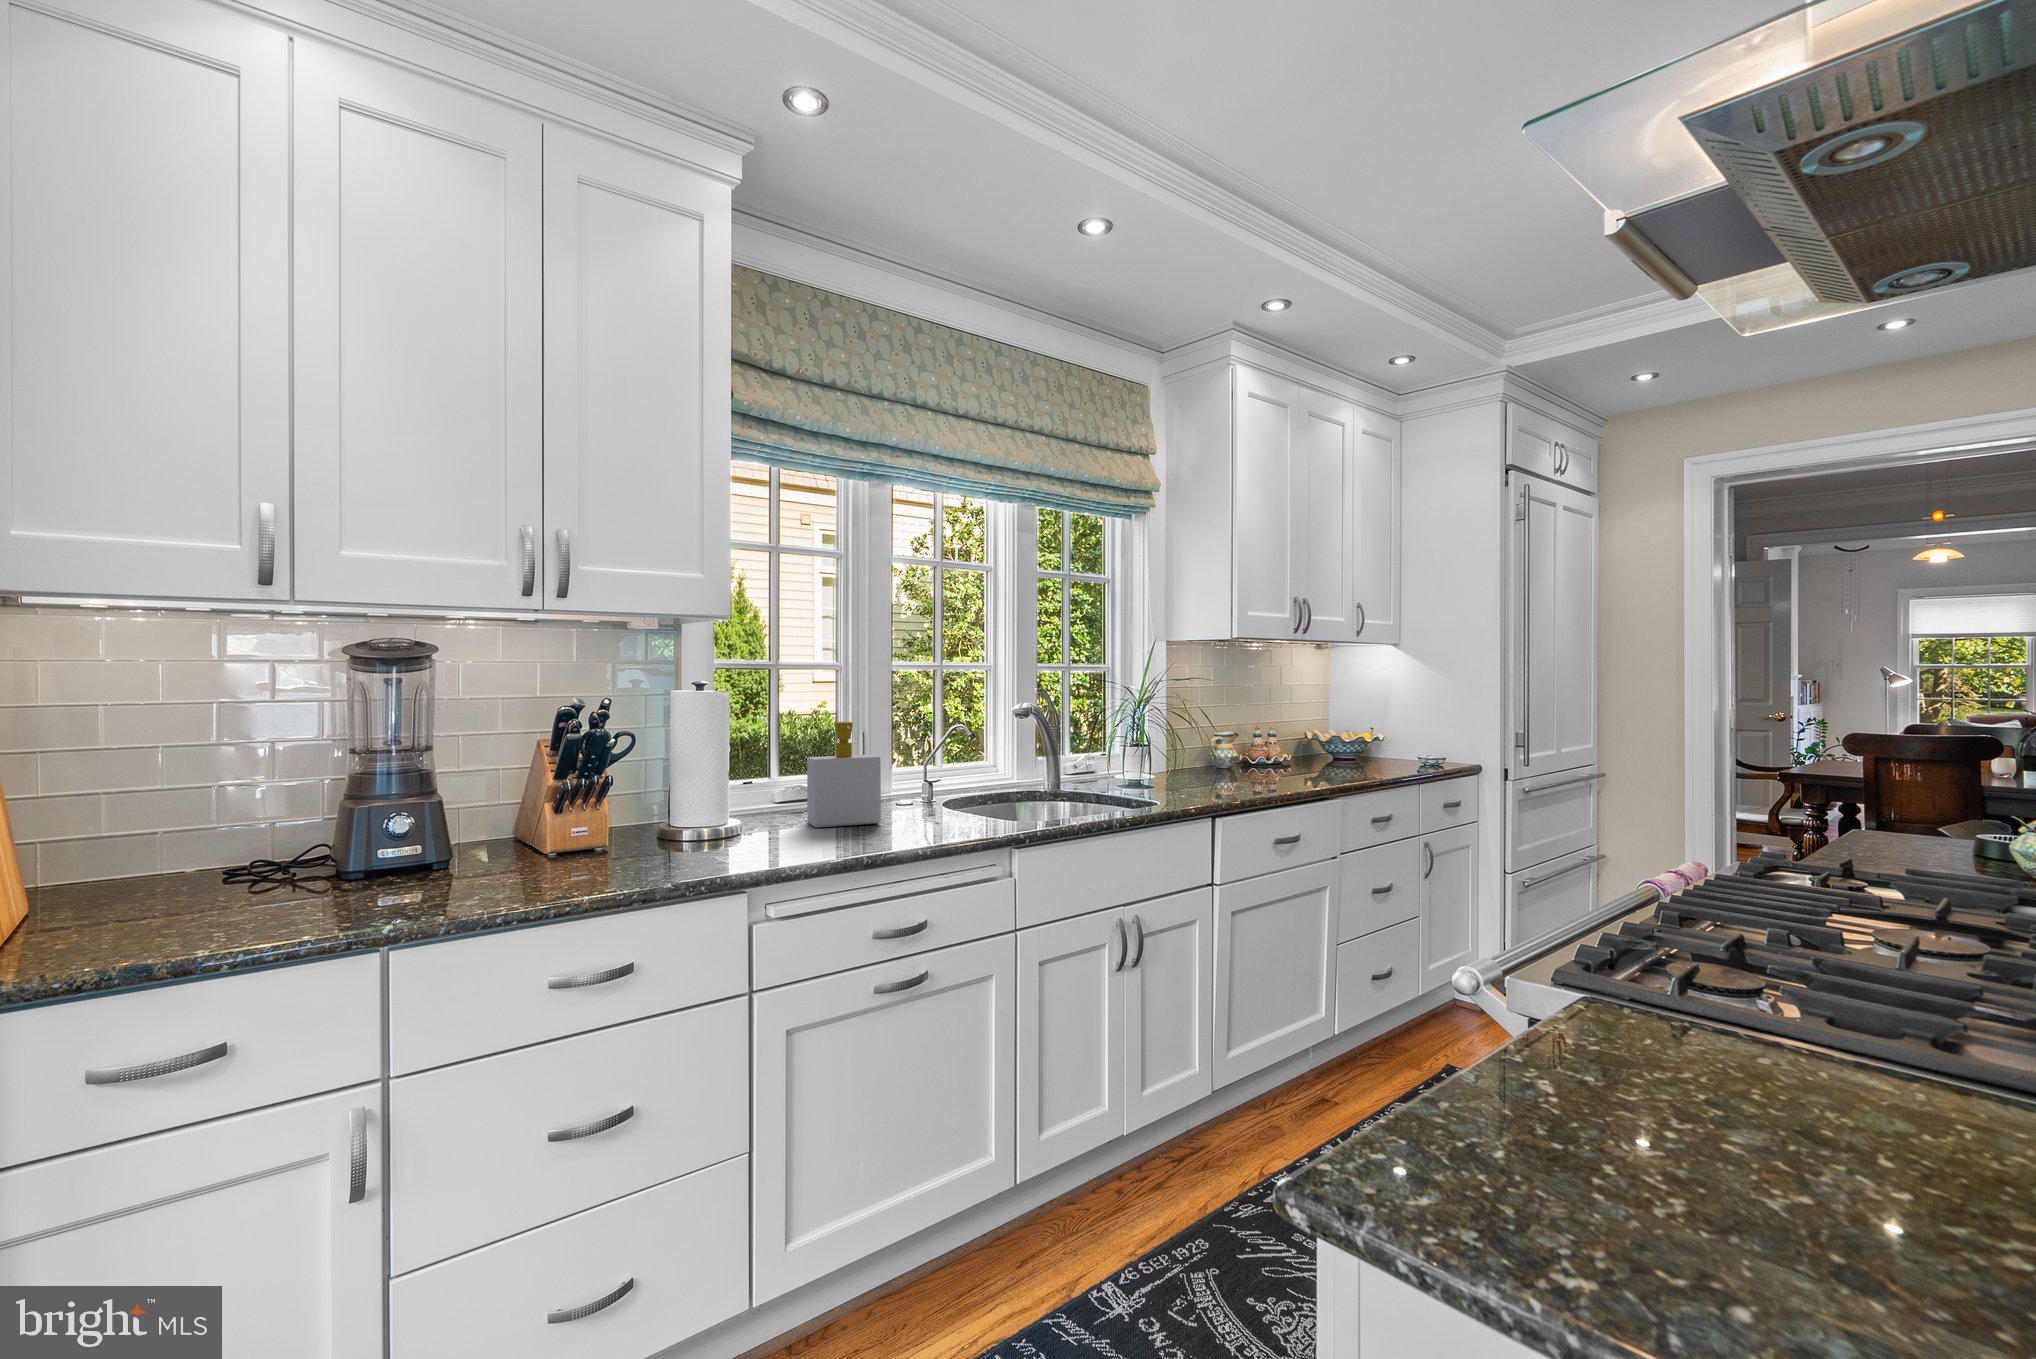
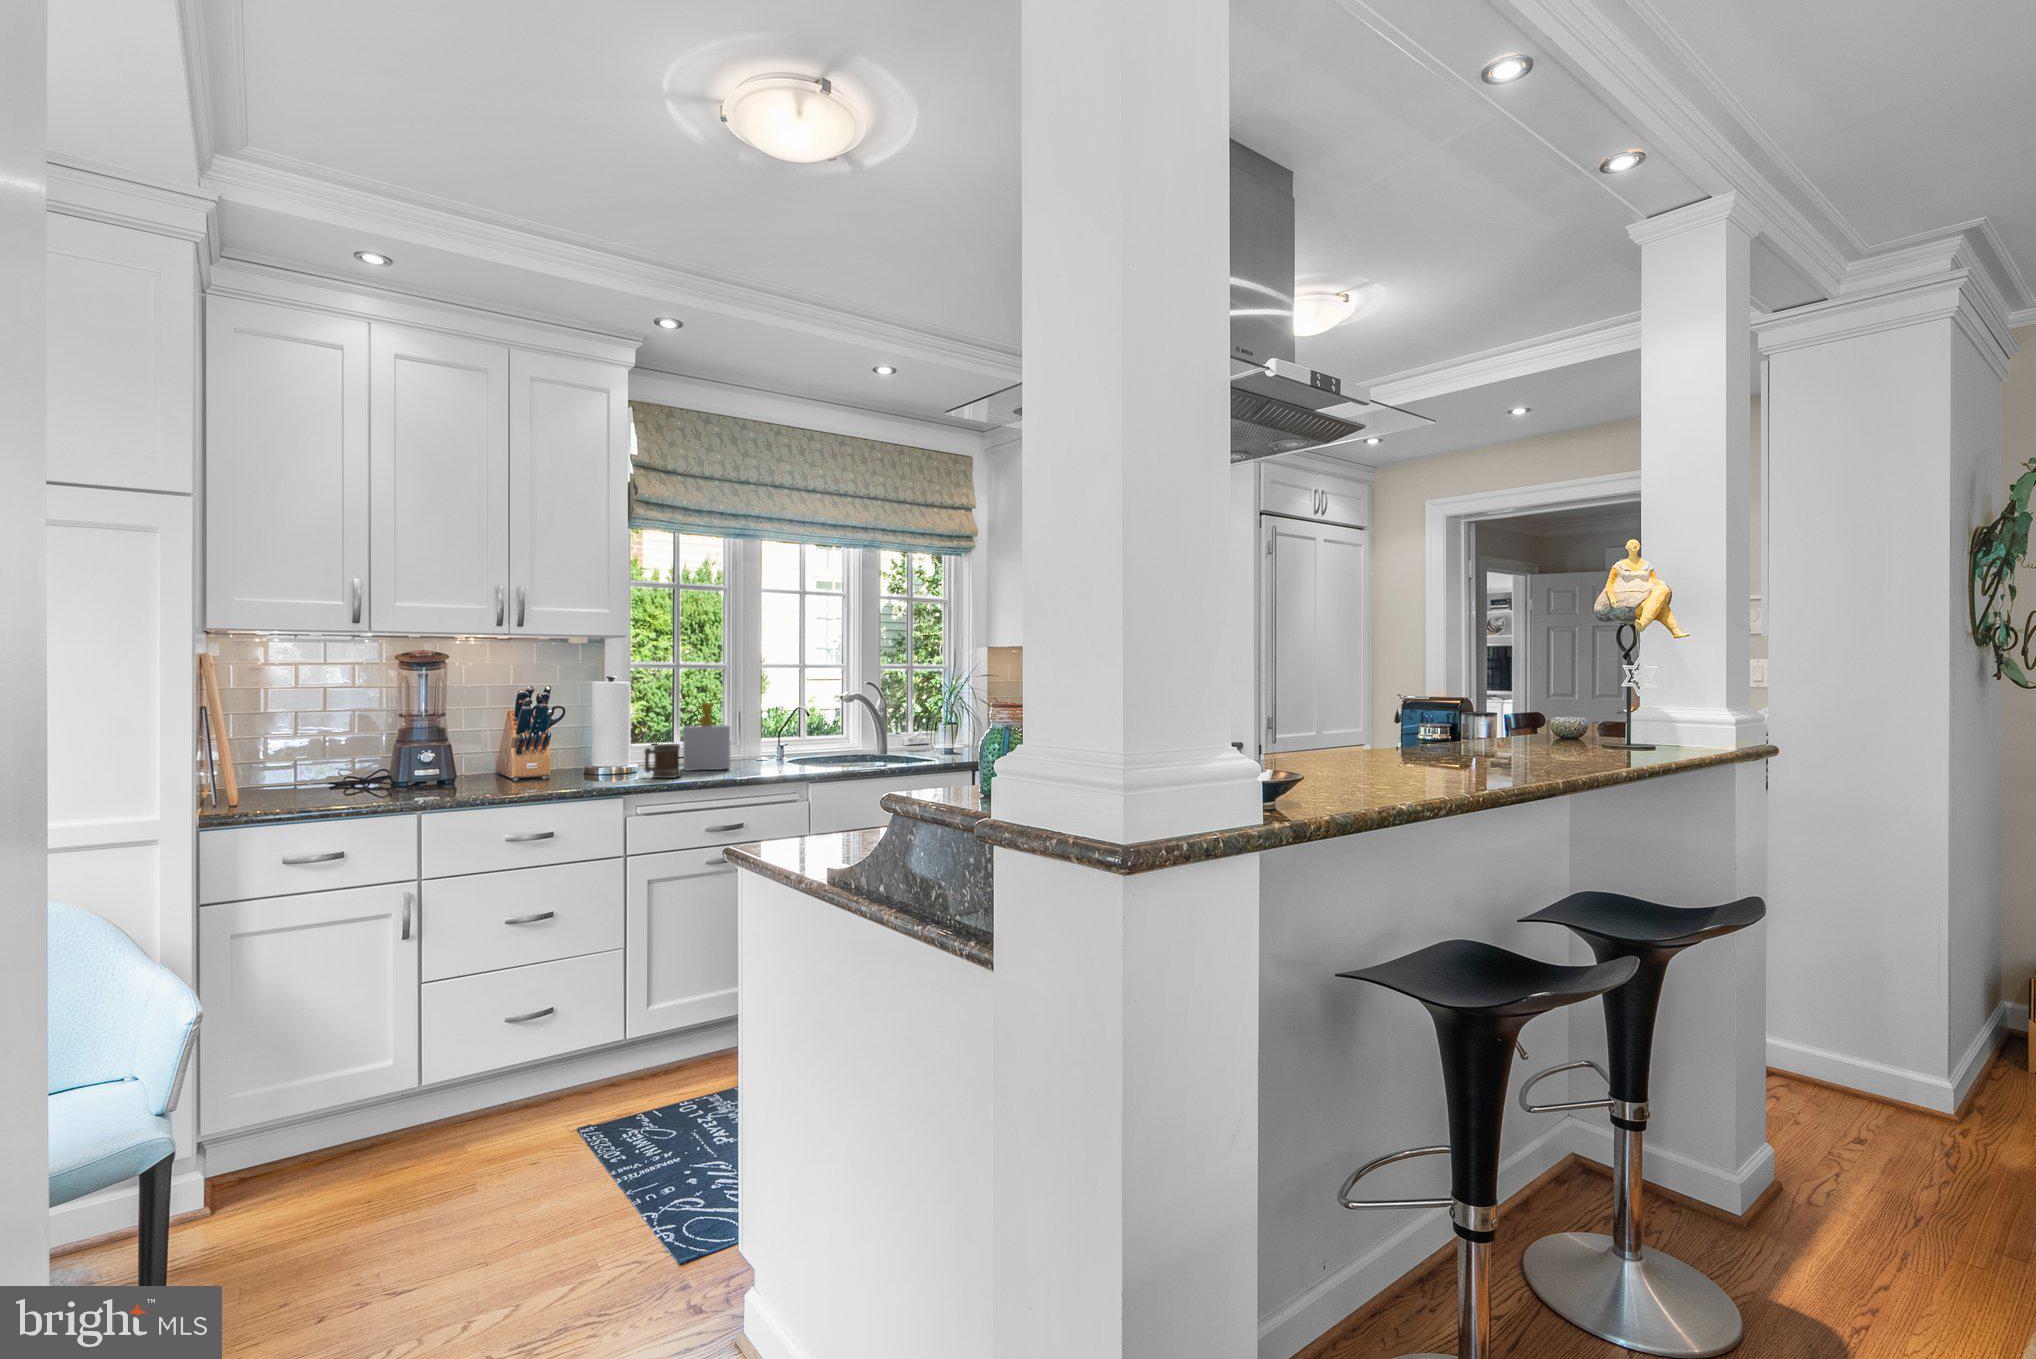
mug: none [762,789,821,846] -> present [644,744,681,778]

